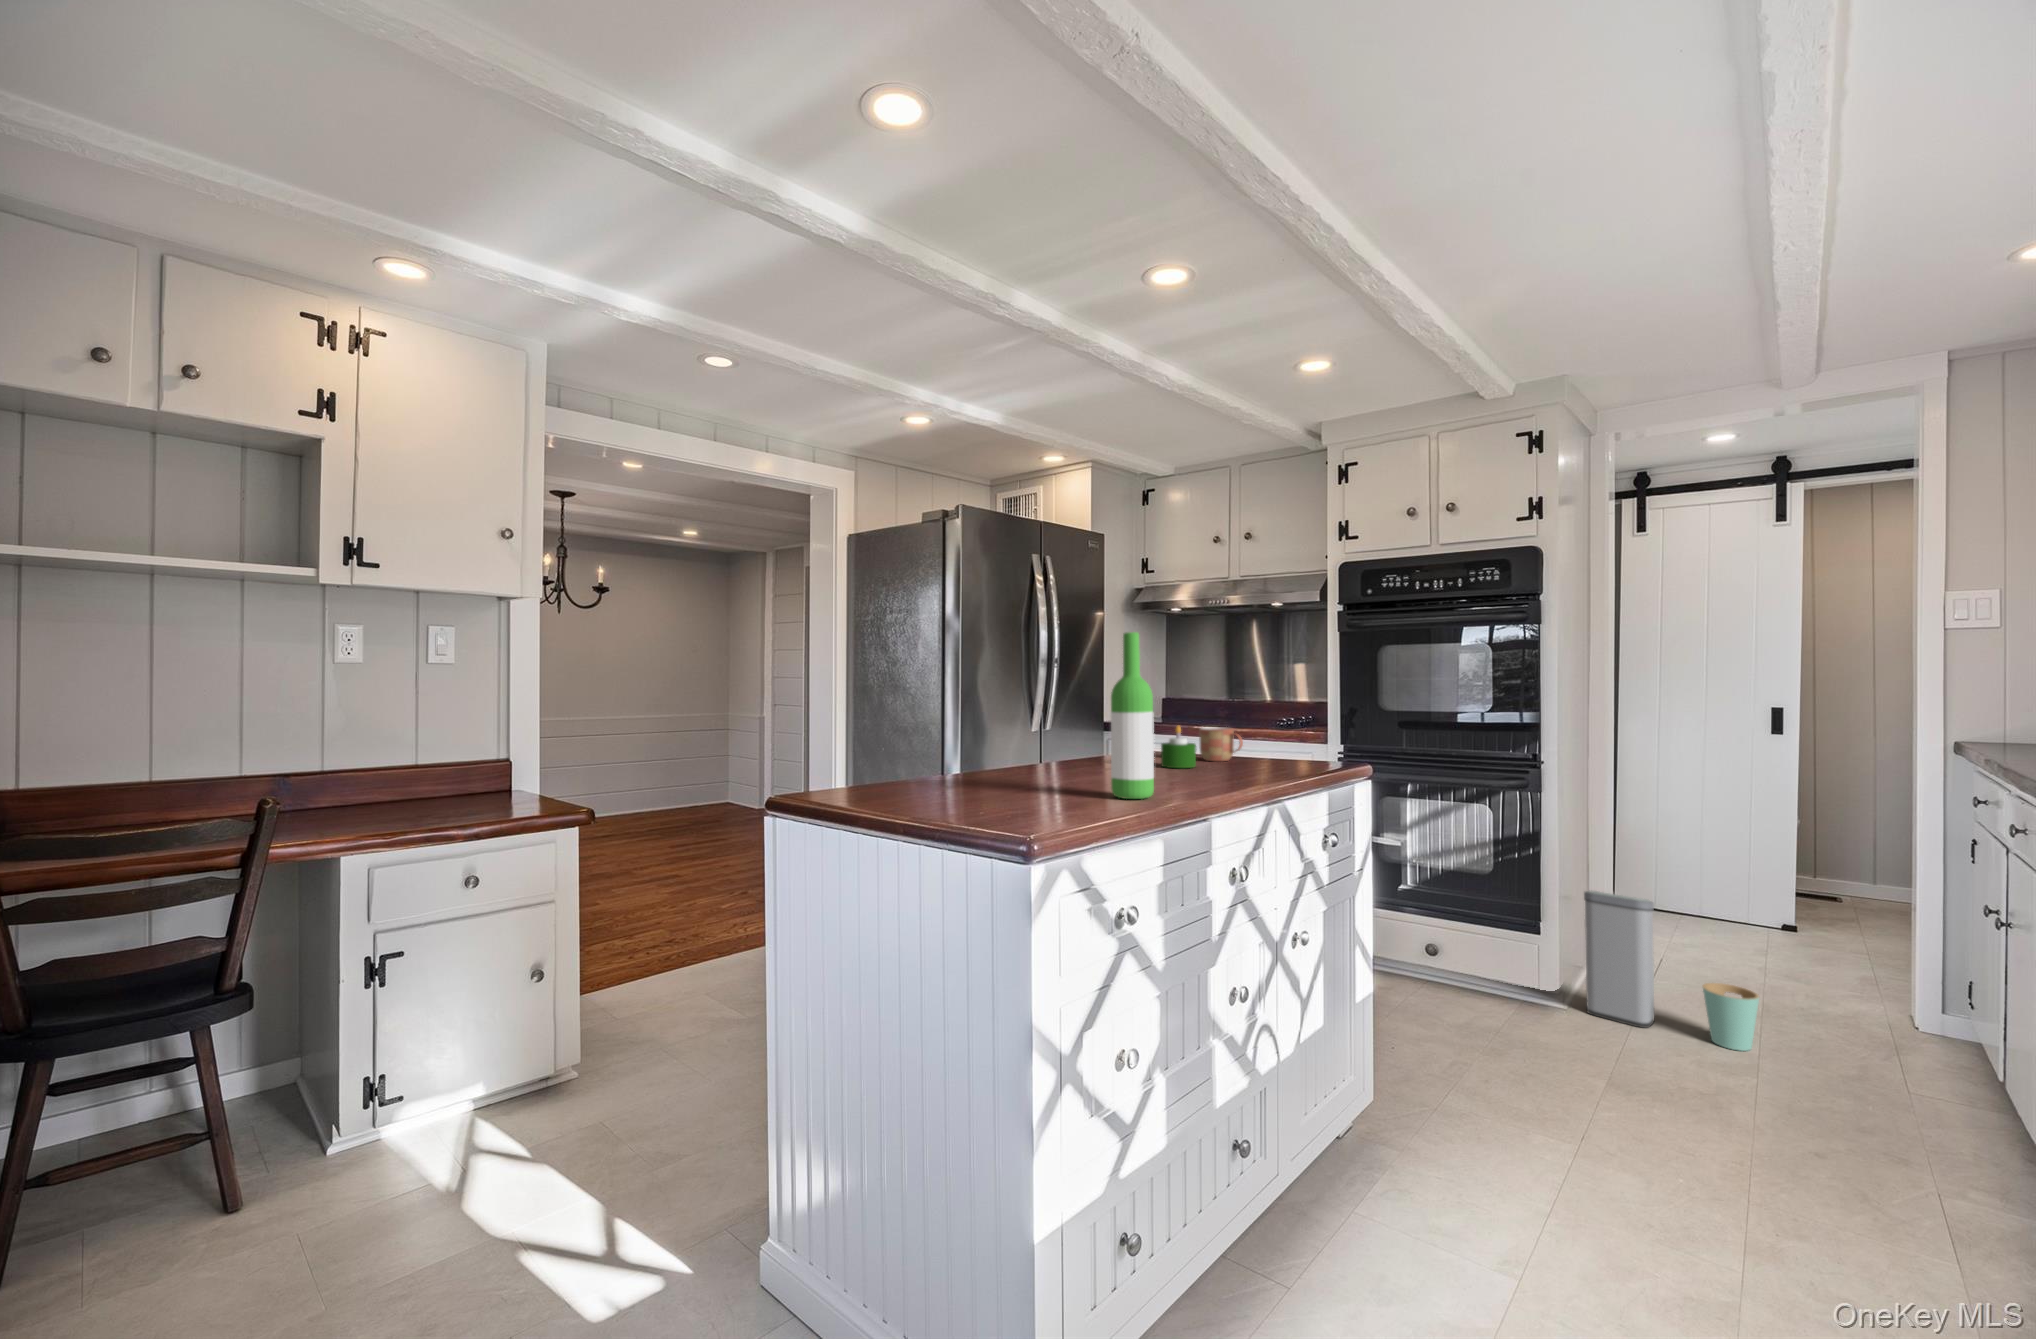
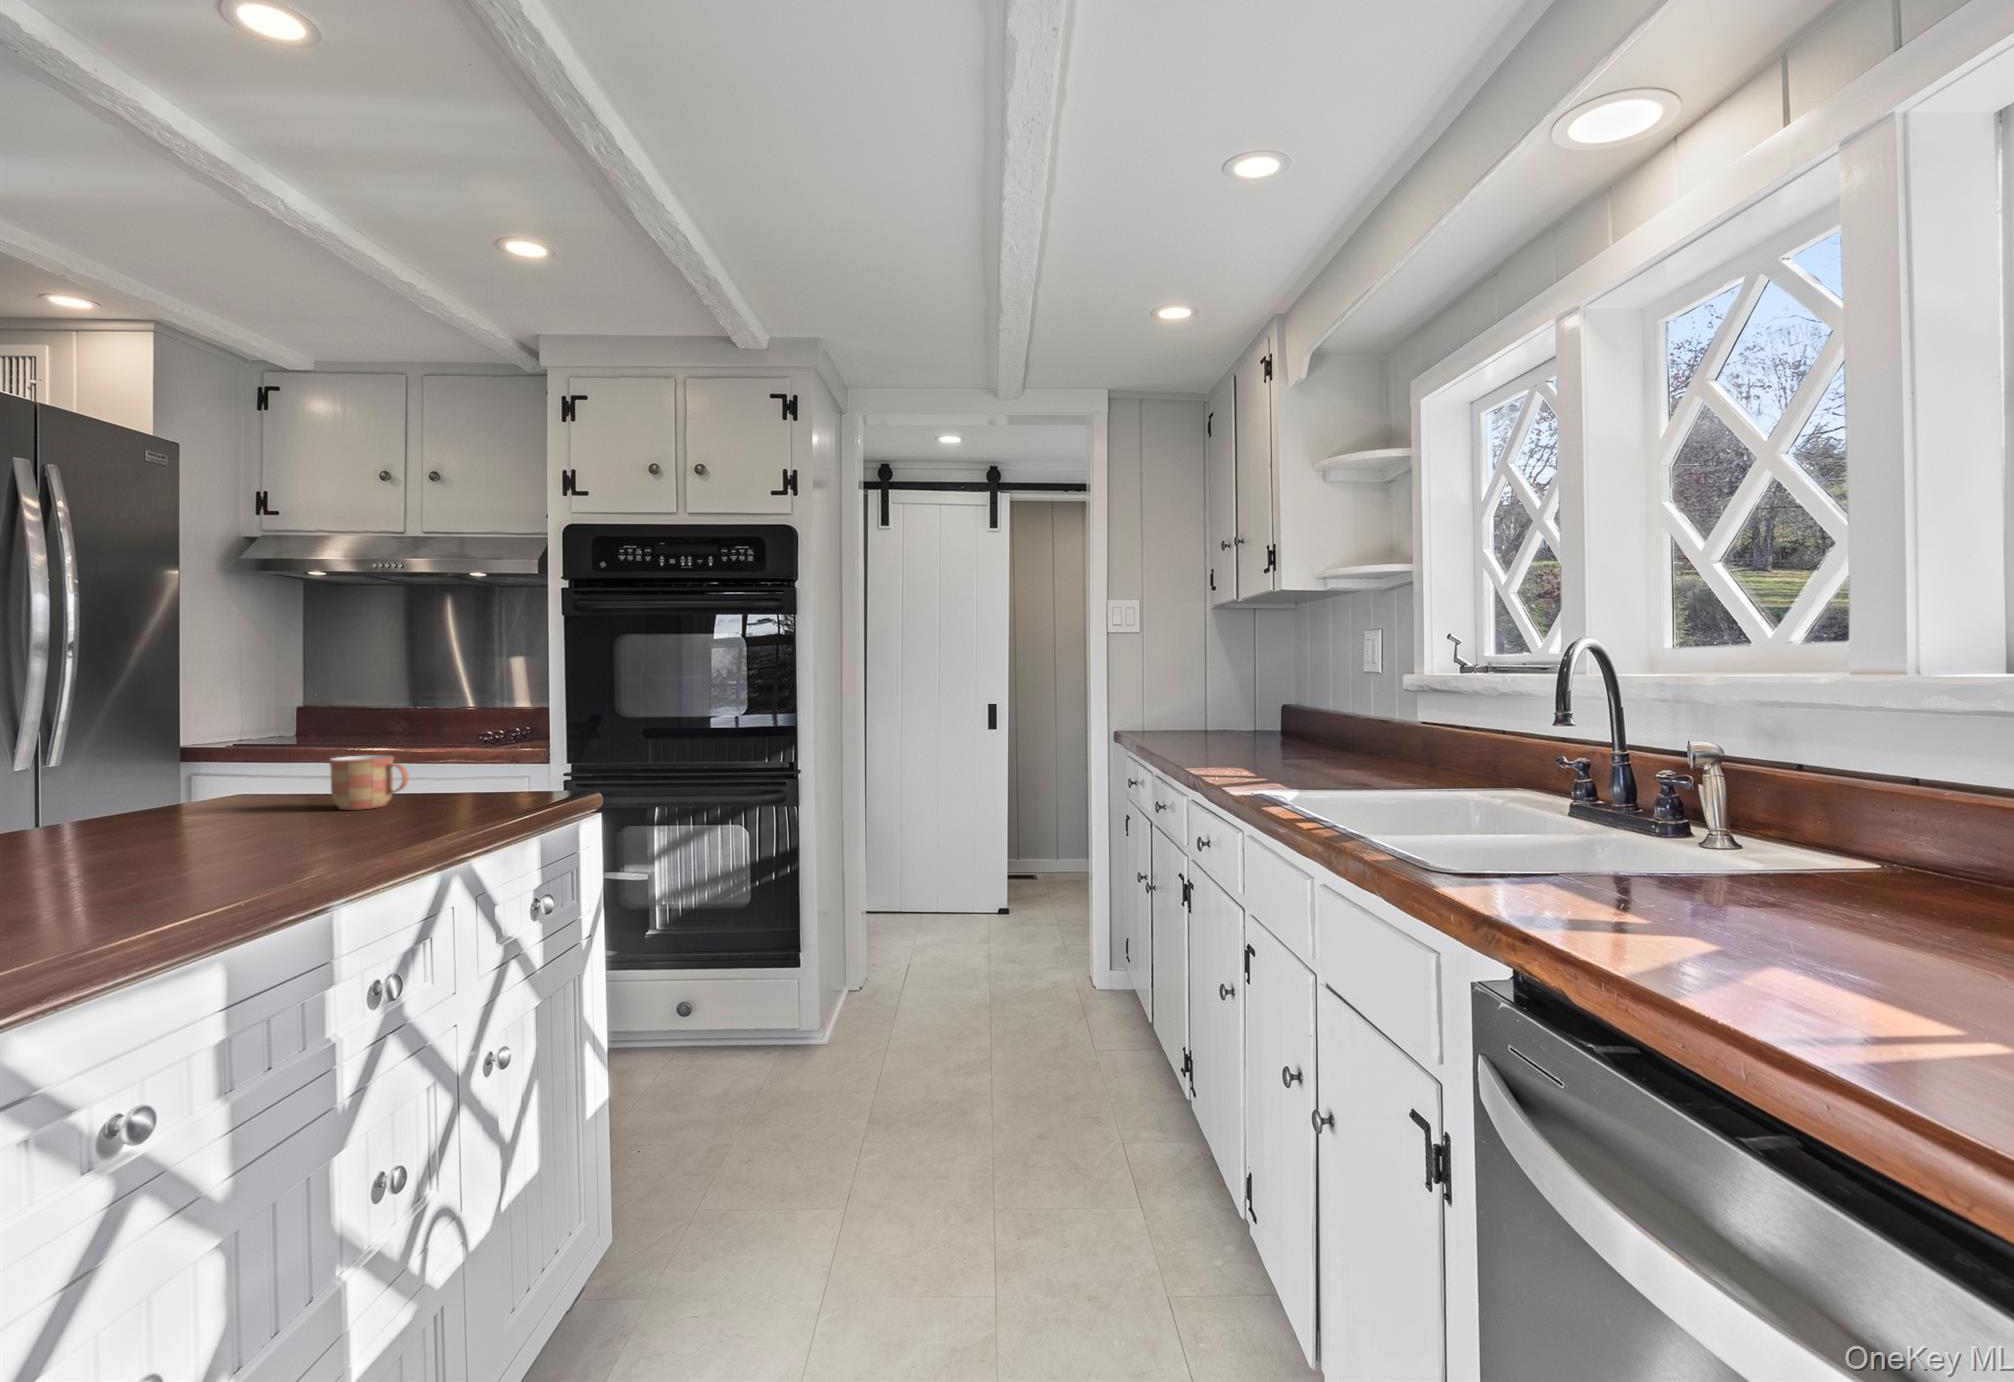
wine bottle: present [1111,632,1154,799] -> none [98,596,205,906]
candle: present [1161,726,1196,768] -> none [249,758,319,830]
trash can: present [1584,890,1759,1051] -> none [836,901,975,1034]

